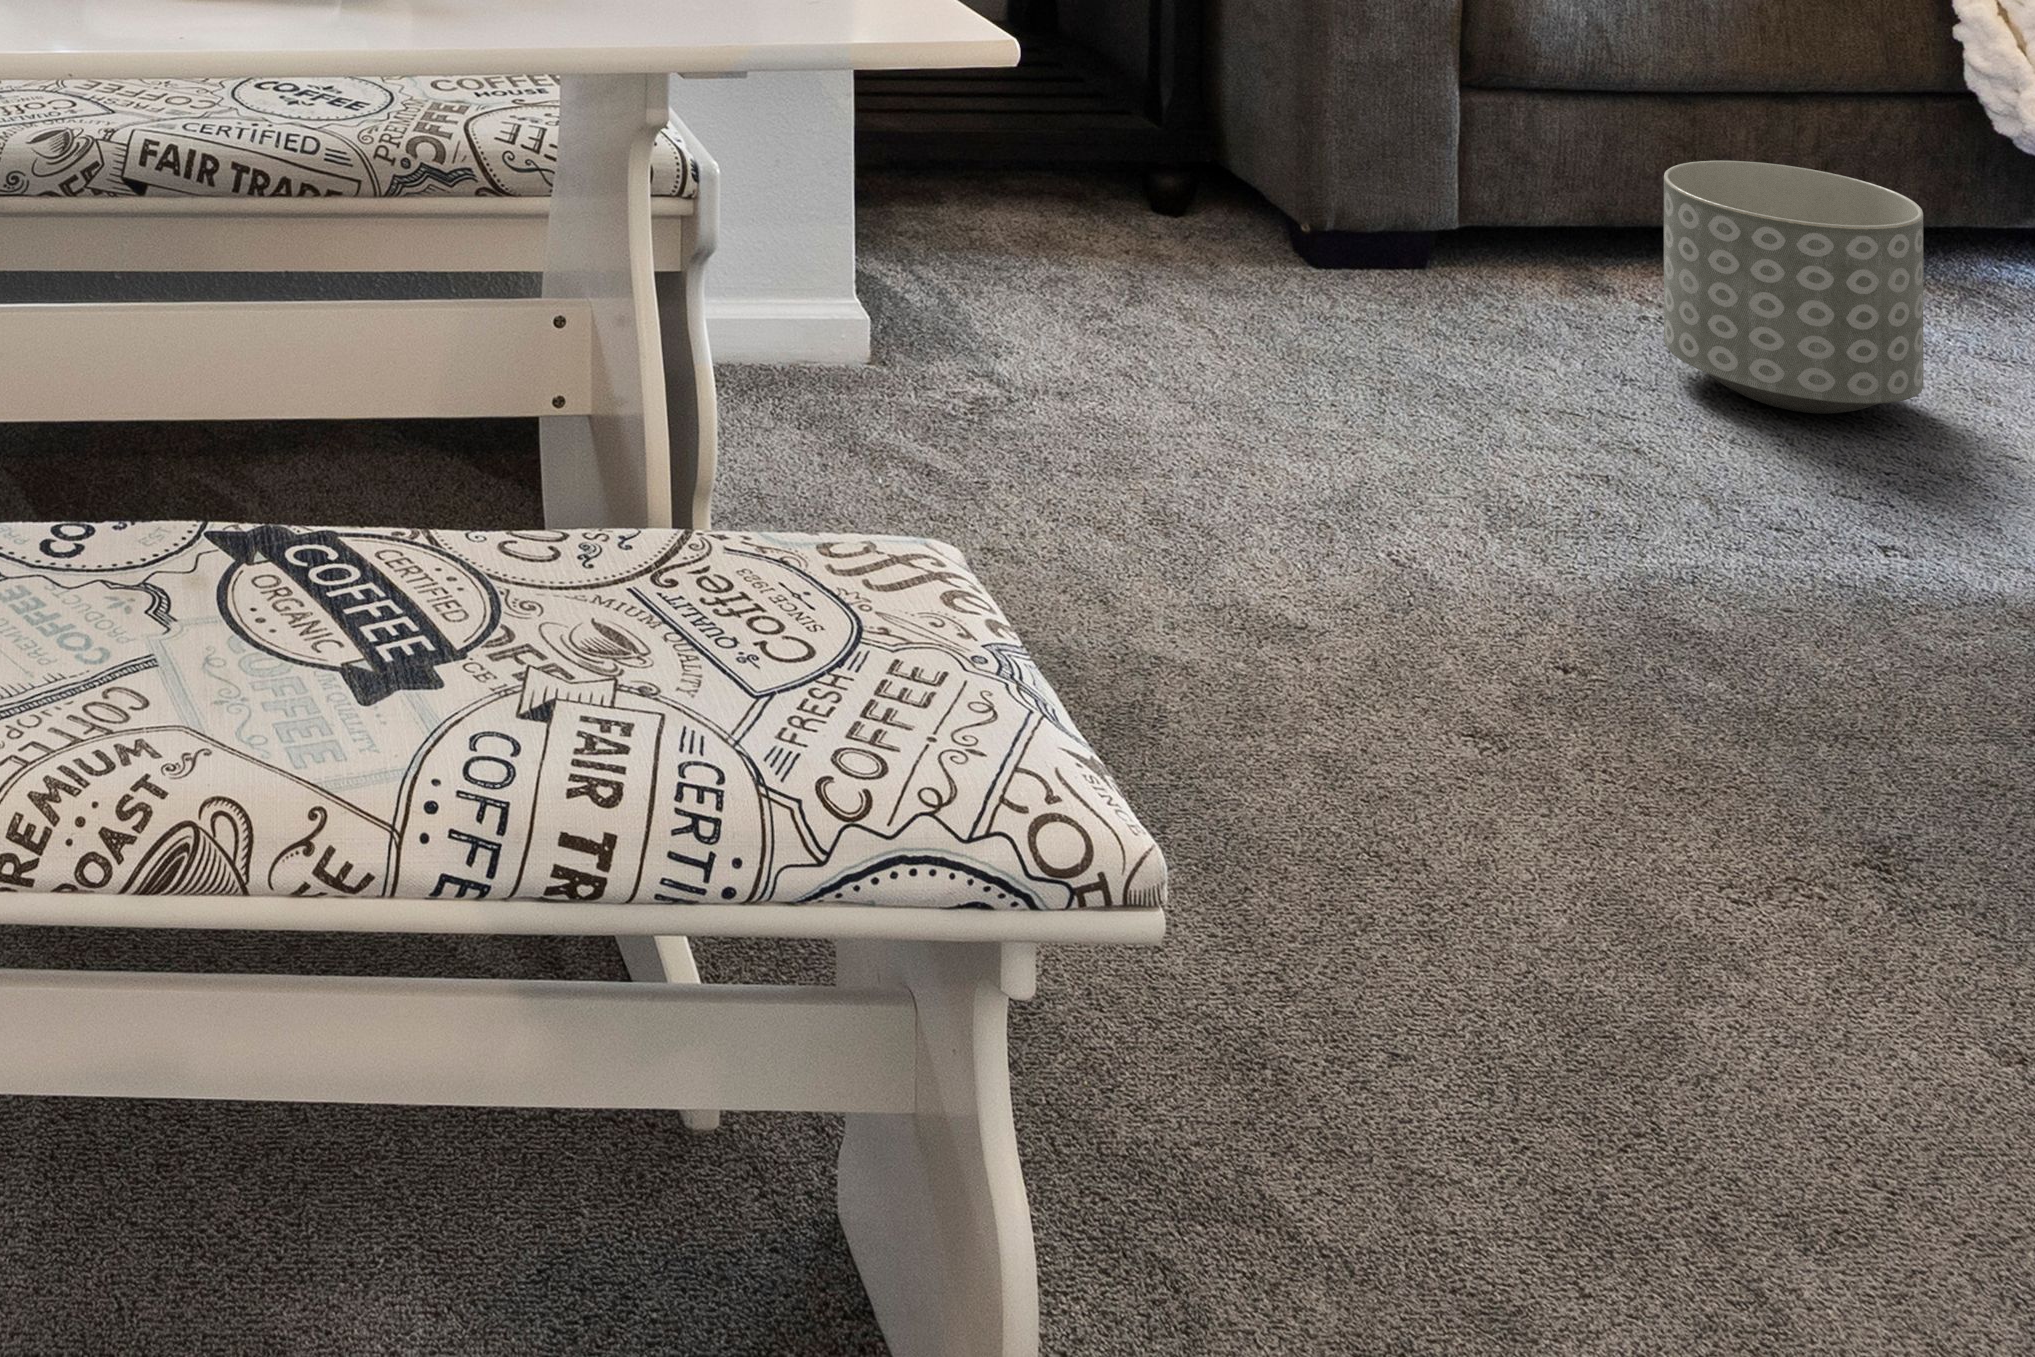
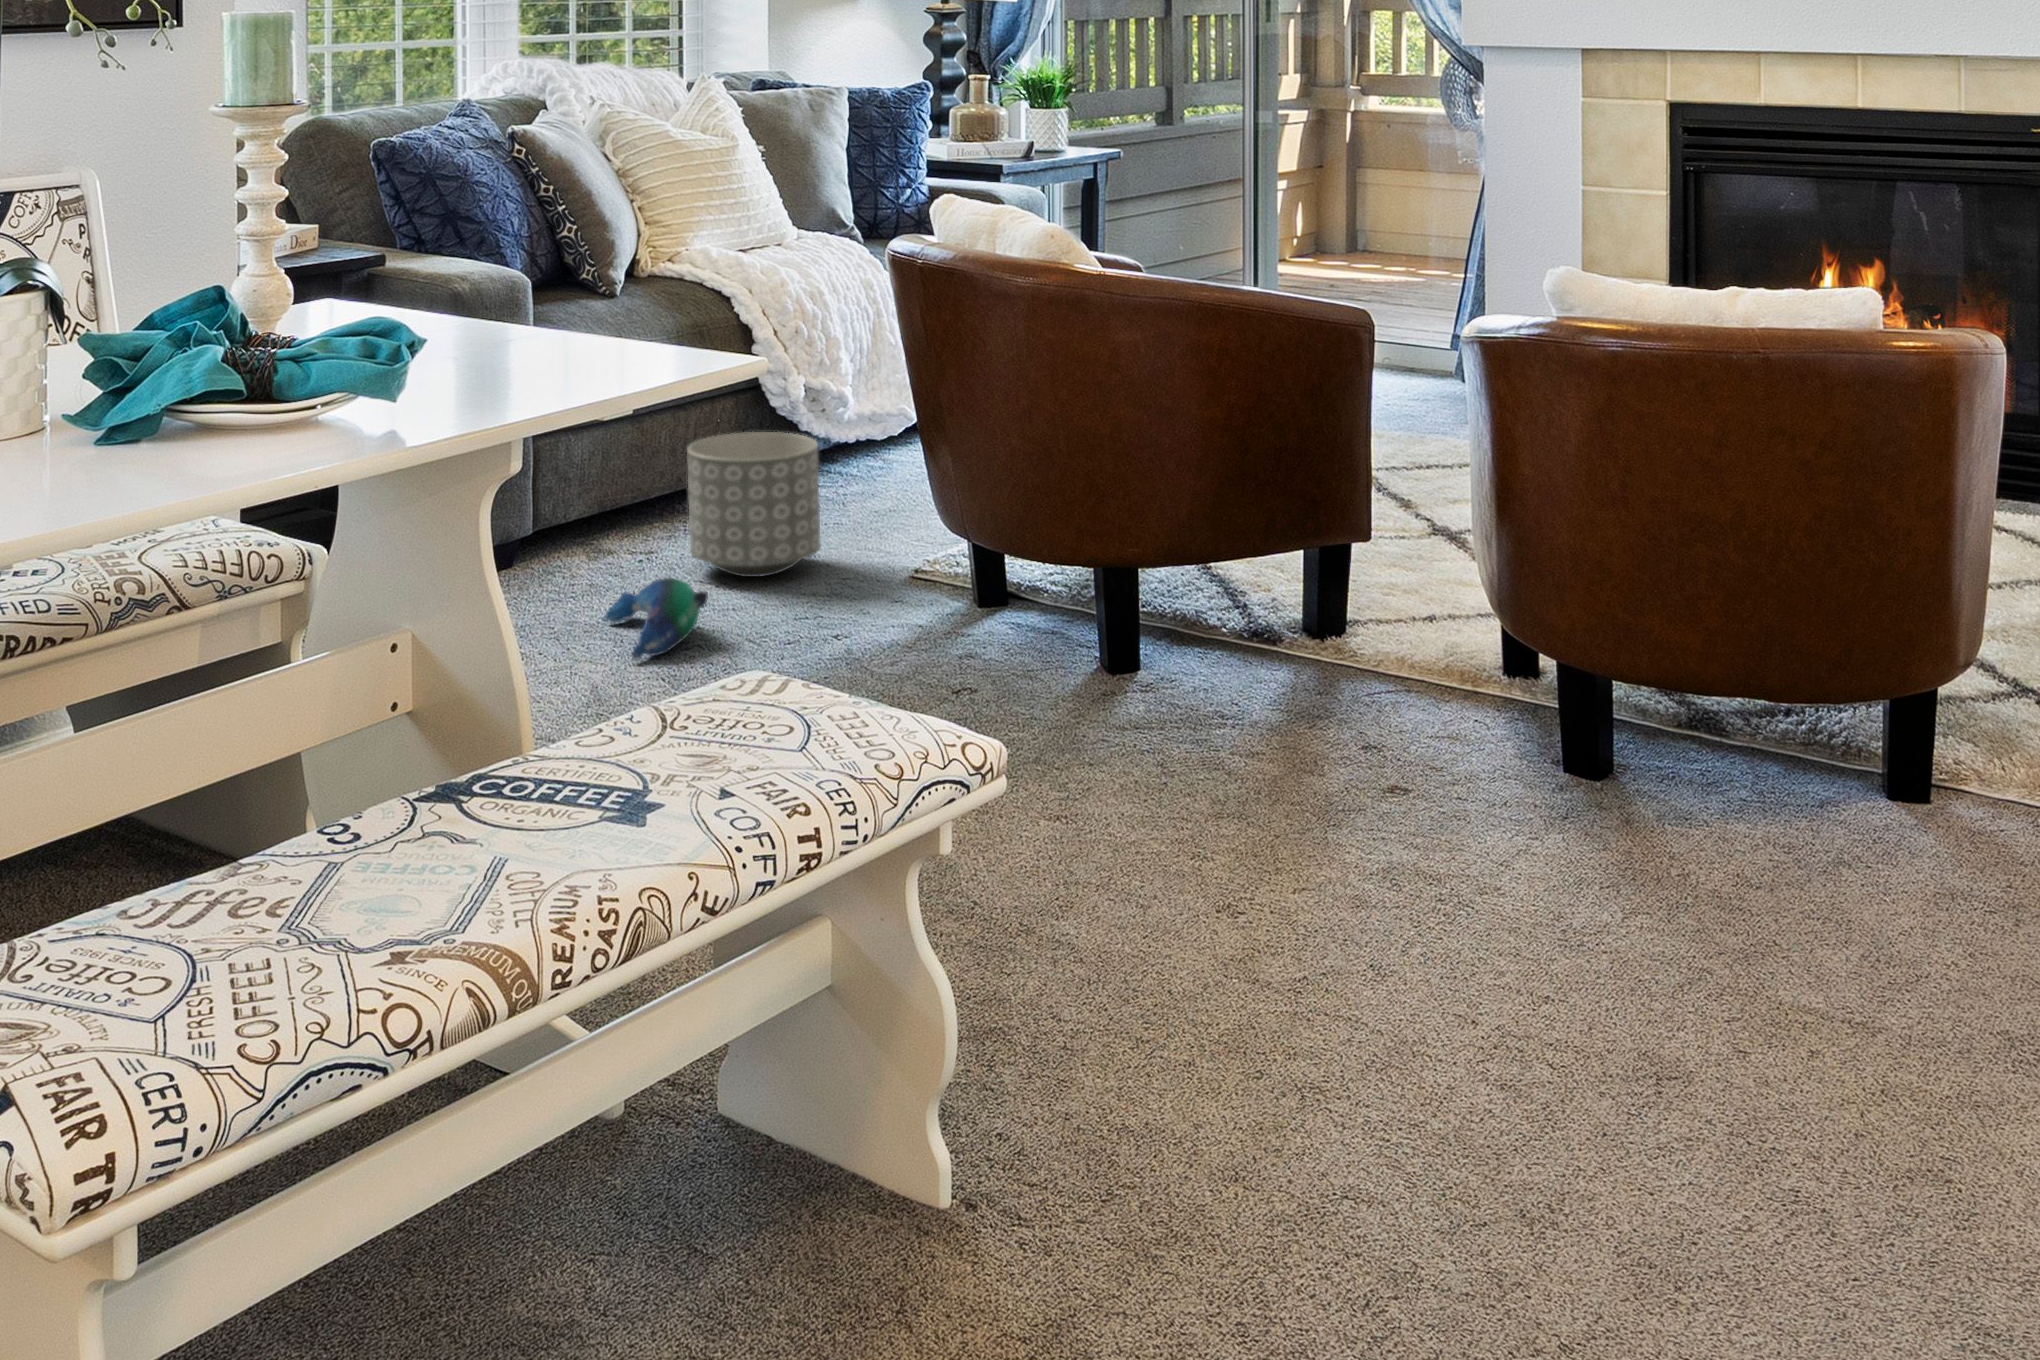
plush toy: none [1418,362,1589,479] -> present [605,578,708,660]

